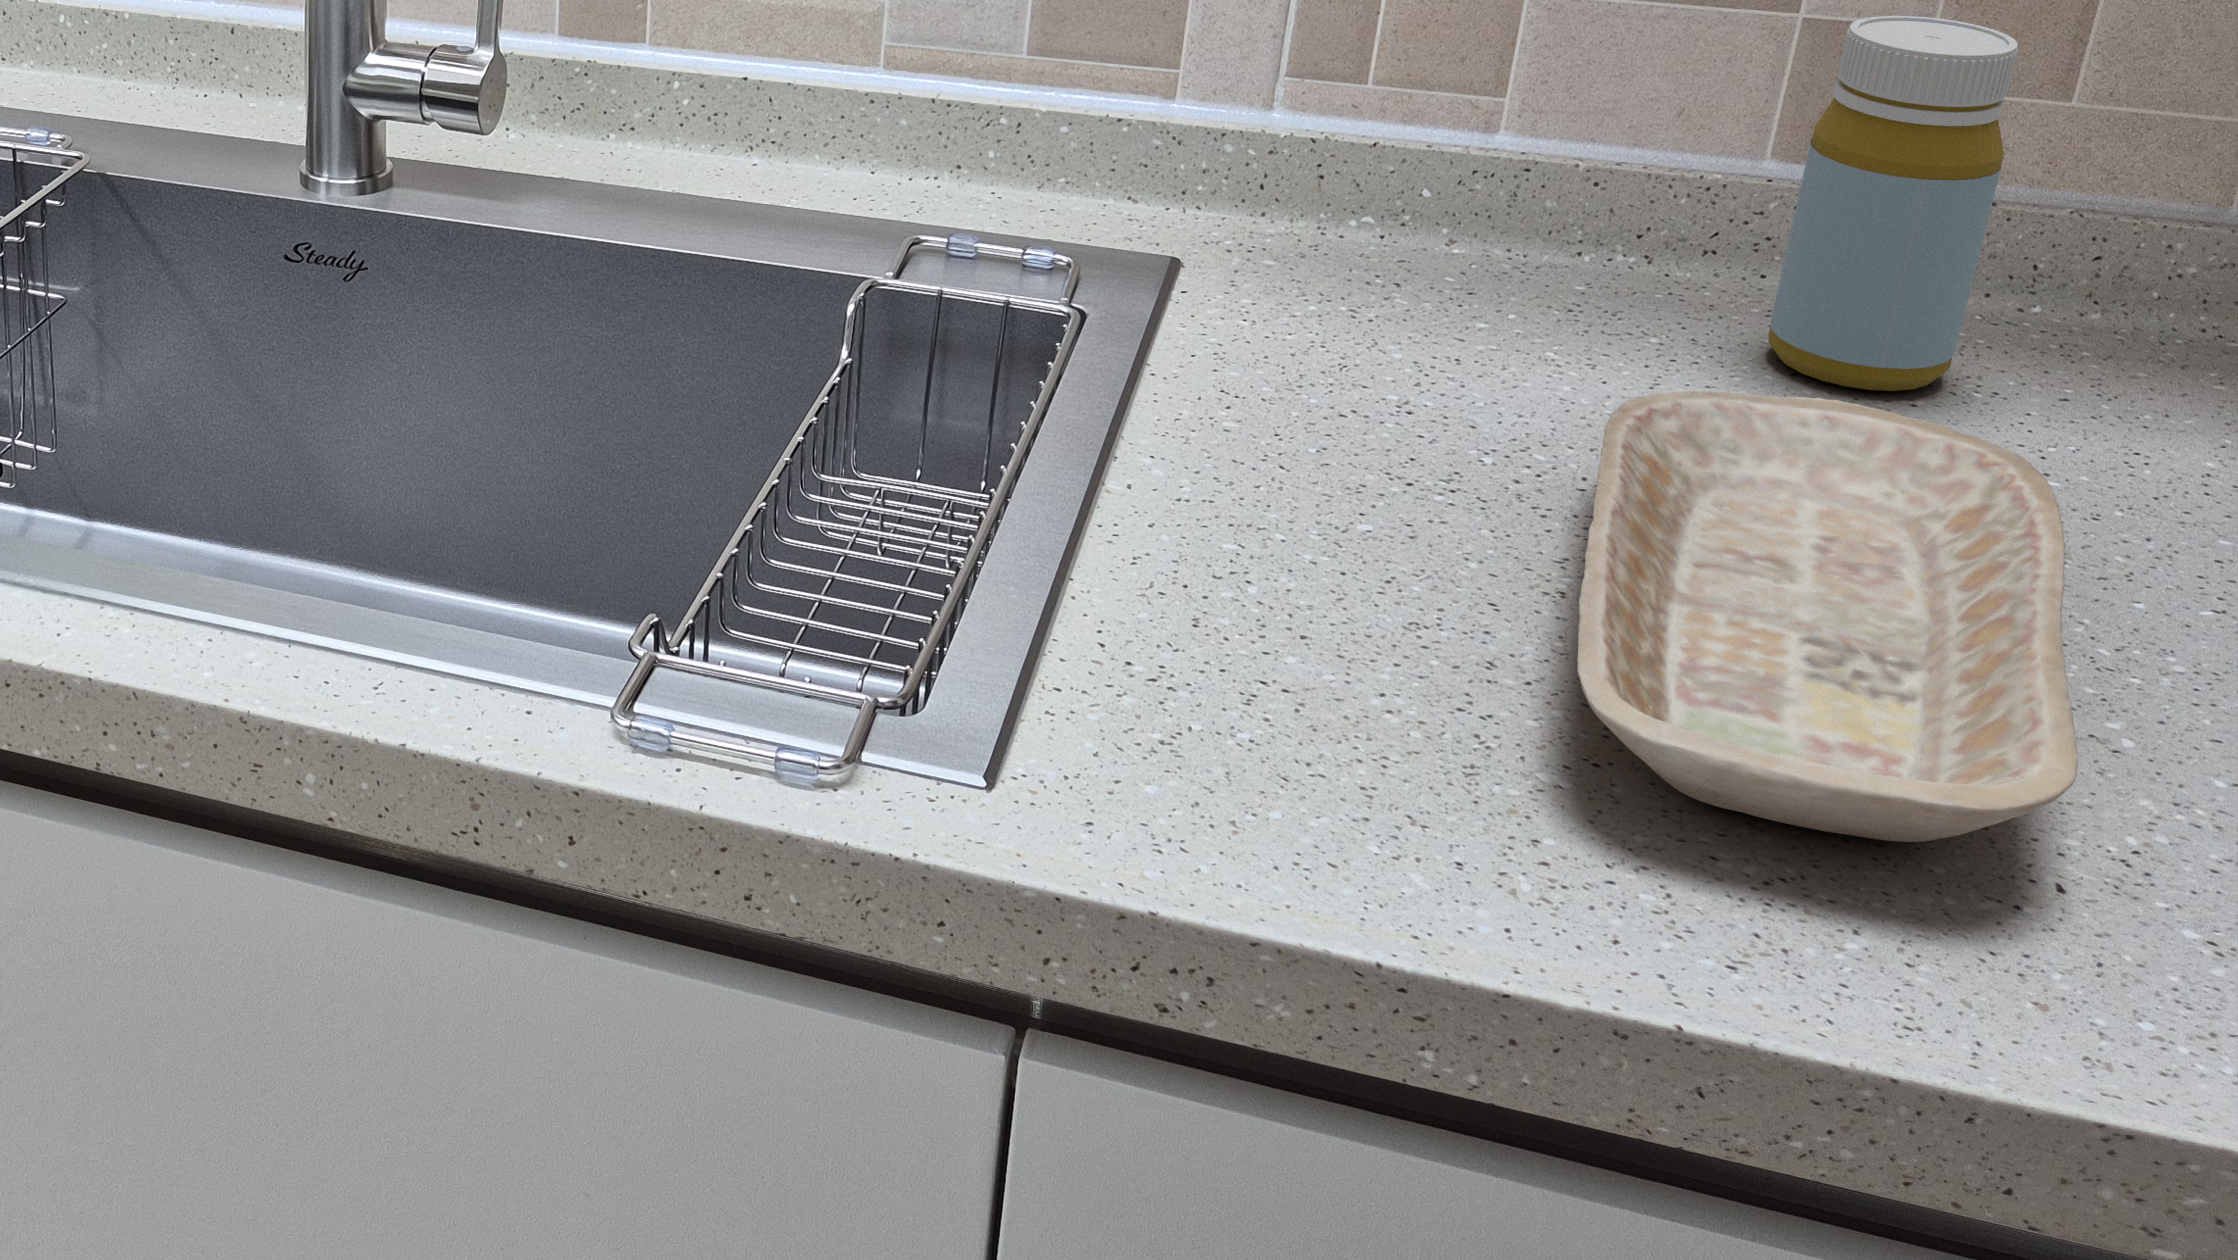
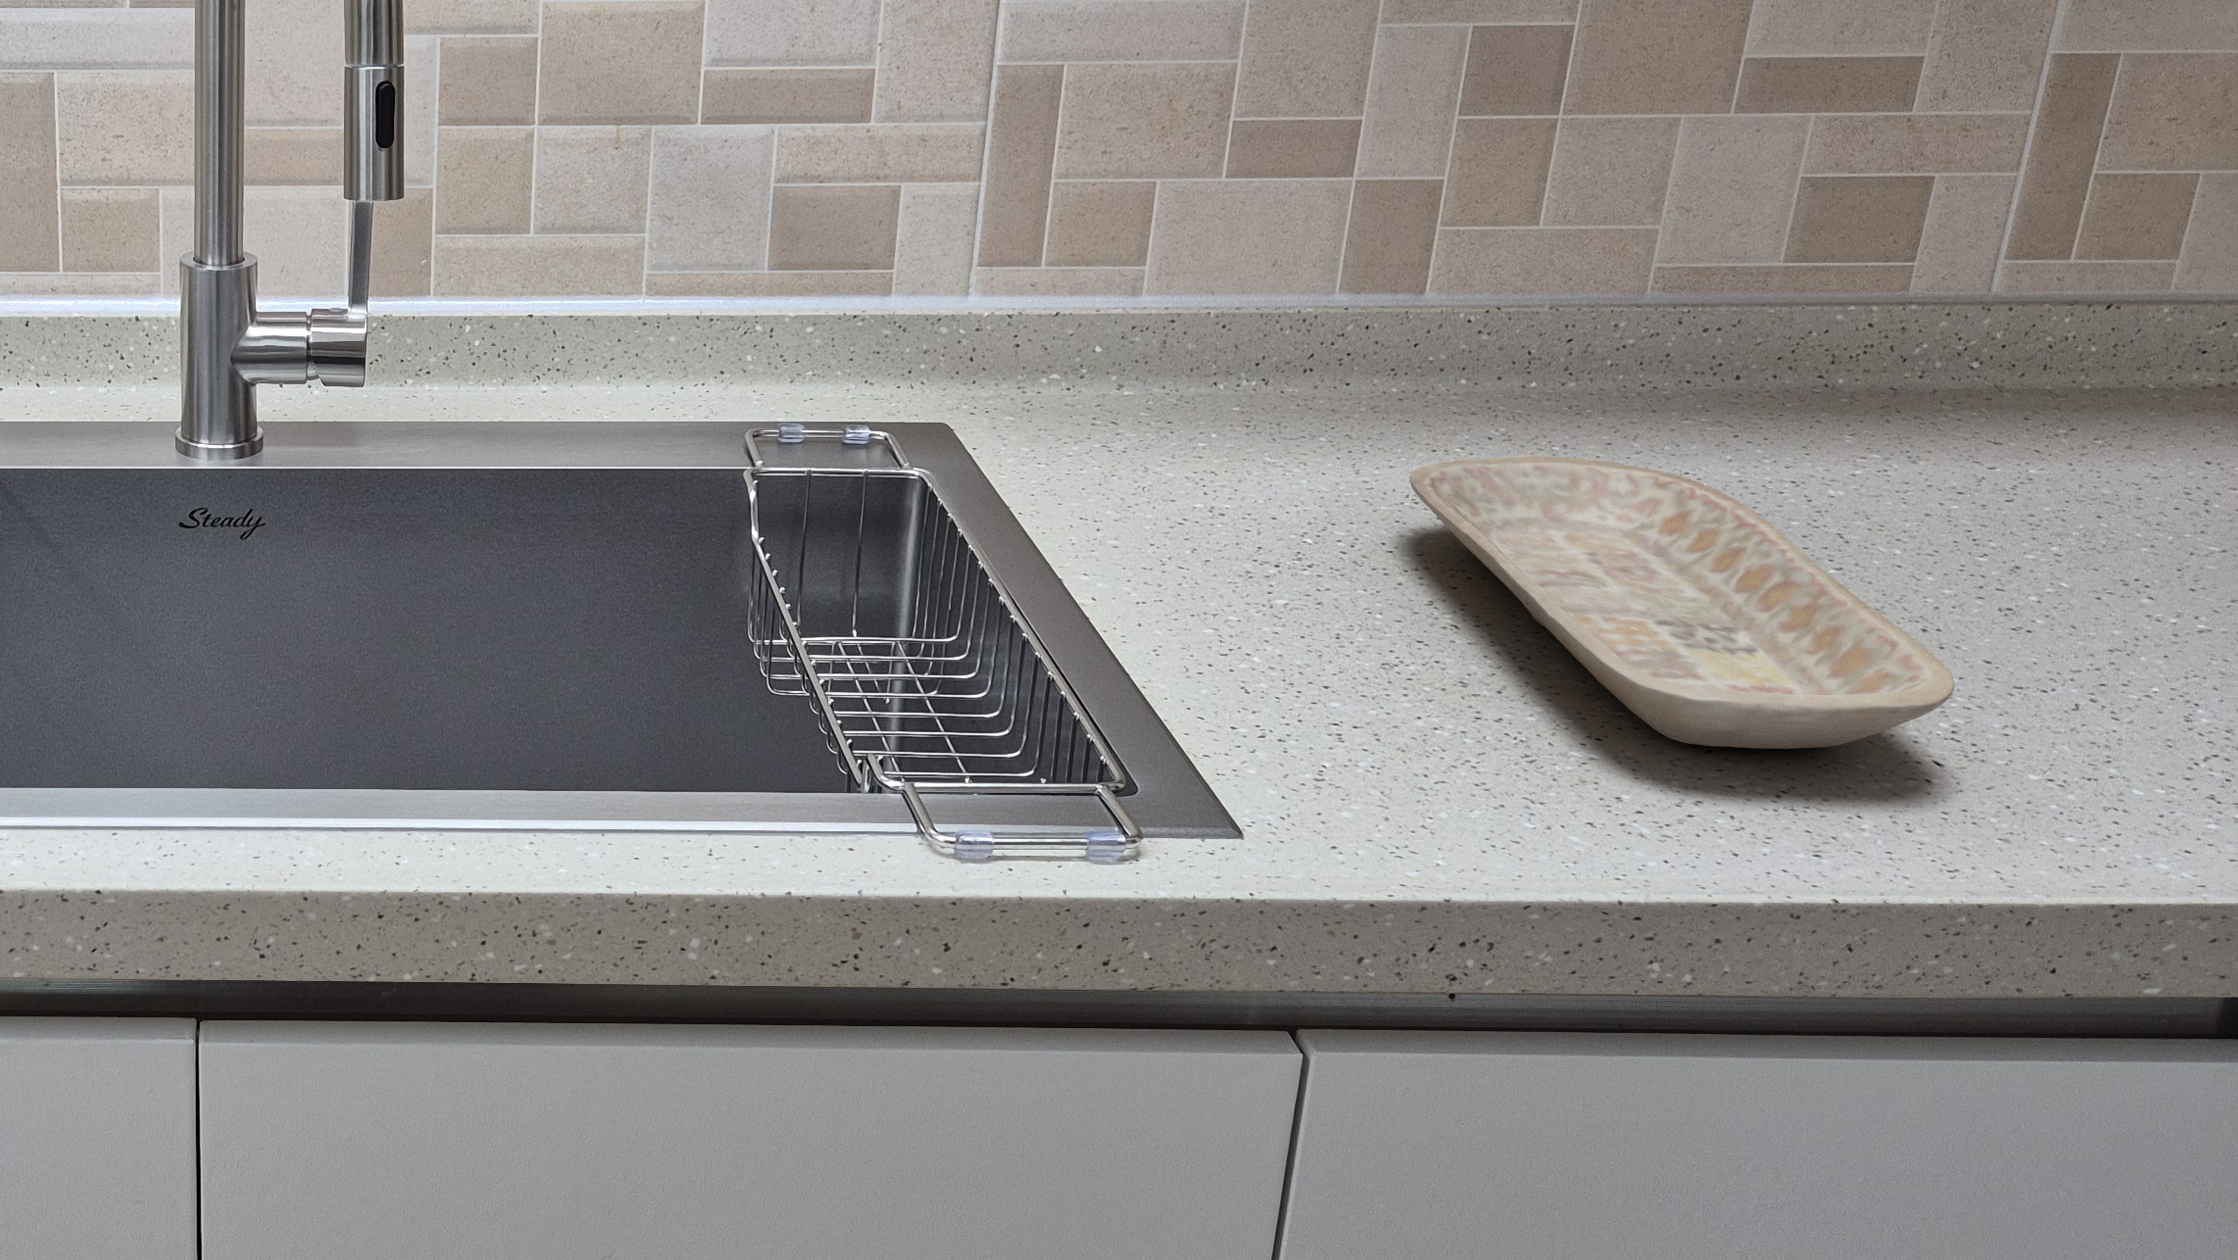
bottle: present [1768,16,2018,391] -> none [1395,168,1564,452]

